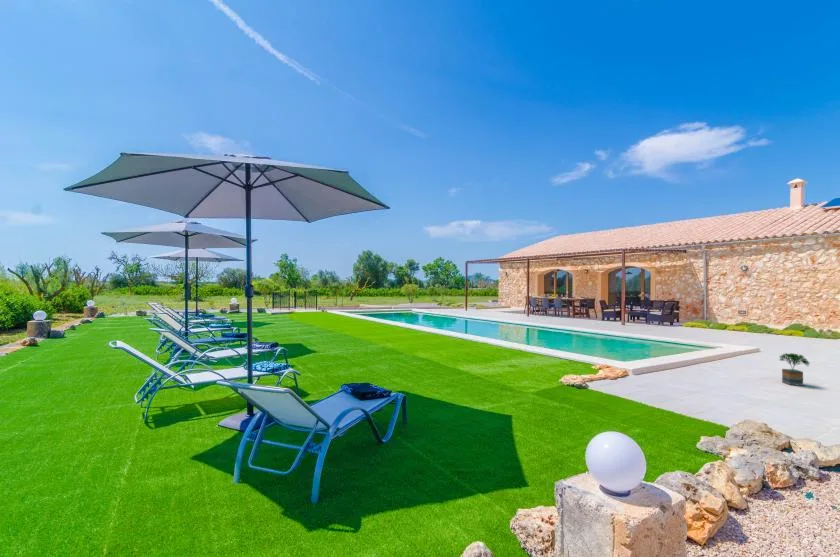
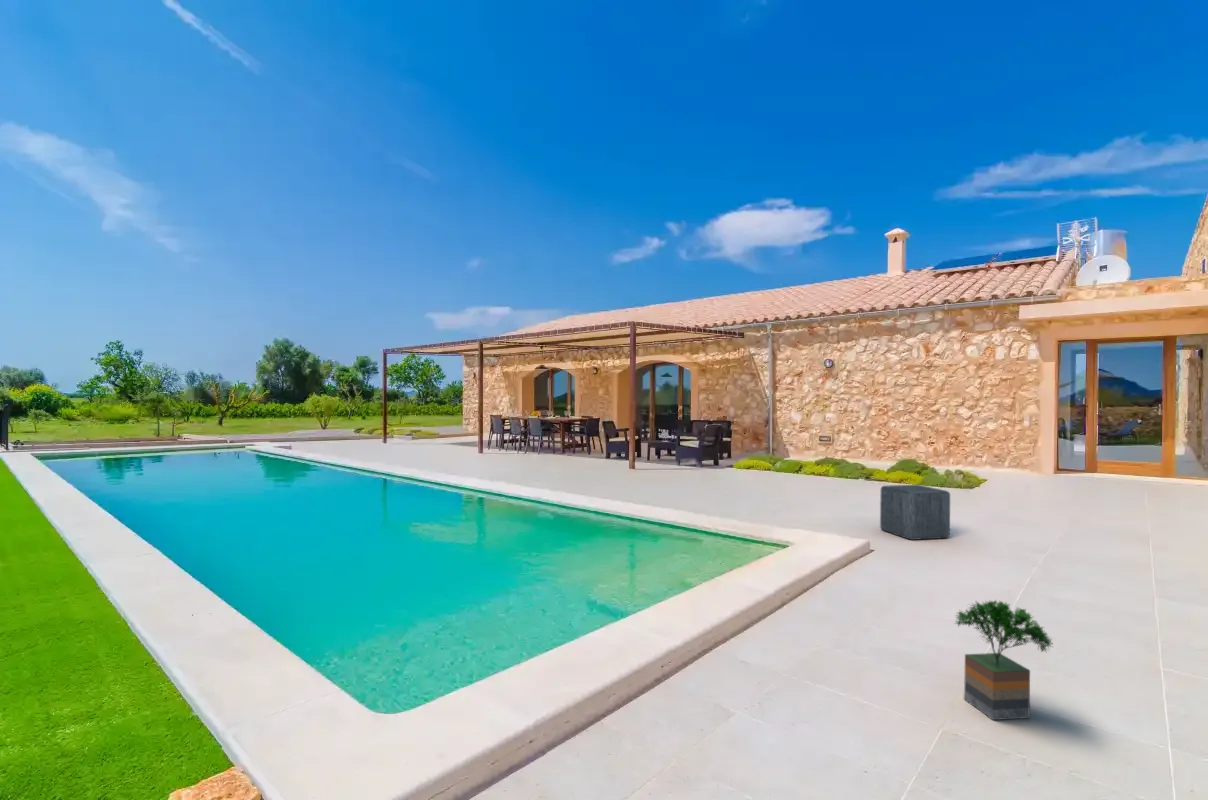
ottoman: none [769,331,807,355] -> present [880,485,950,540]

